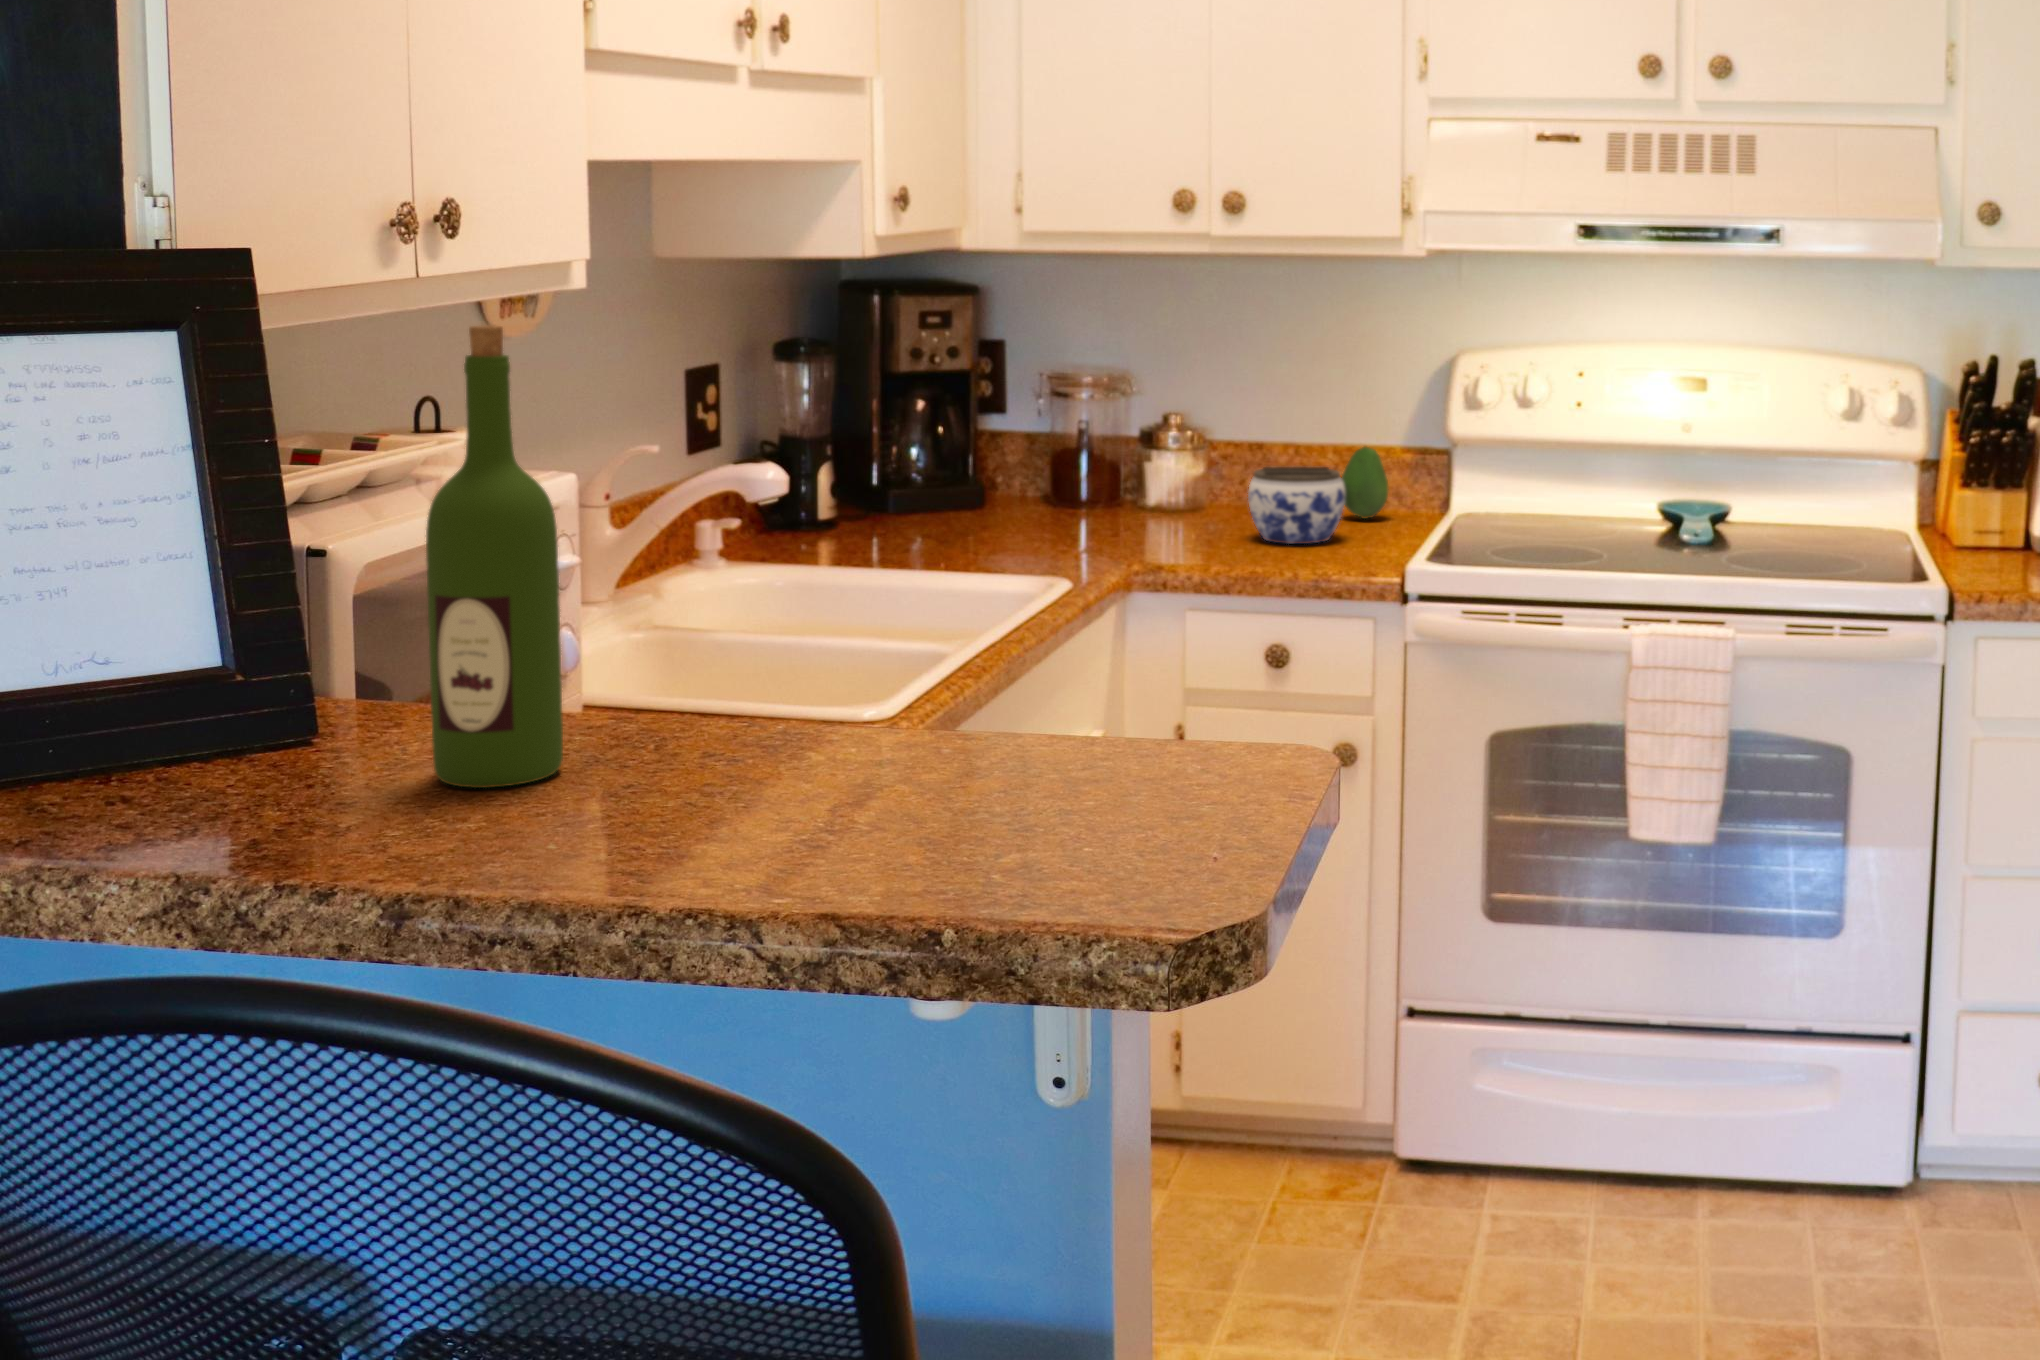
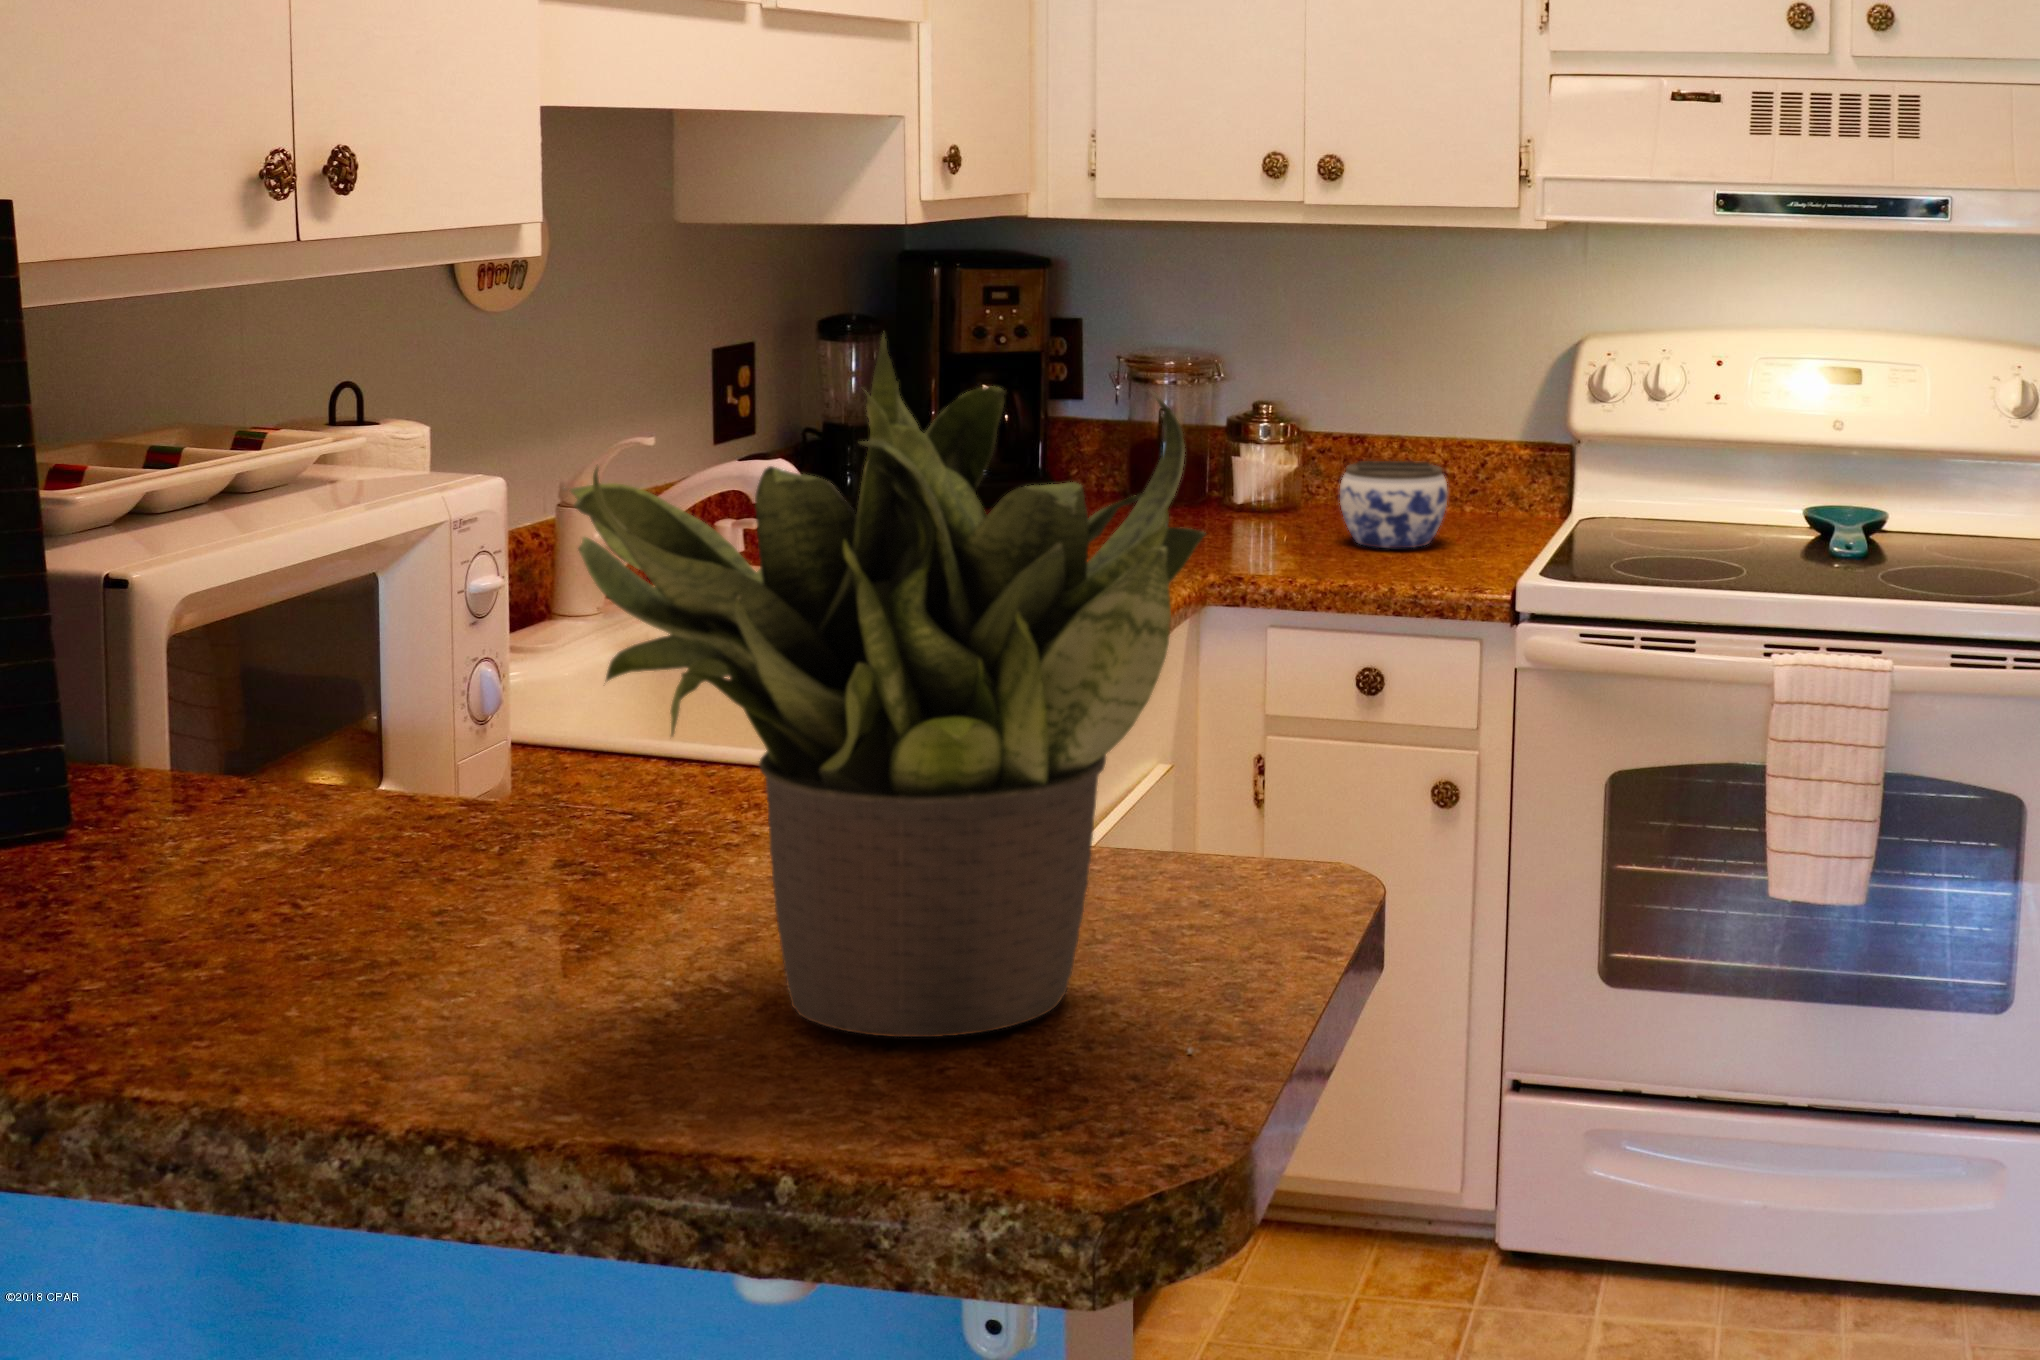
wine bottle: present [426,325,563,788] -> none [197,289,379,899]
potted plant: none [731,353,1214,852] -> present [565,335,1205,1037]
fruit: present [1341,447,1389,518] -> none [1443,439,1498,520]

